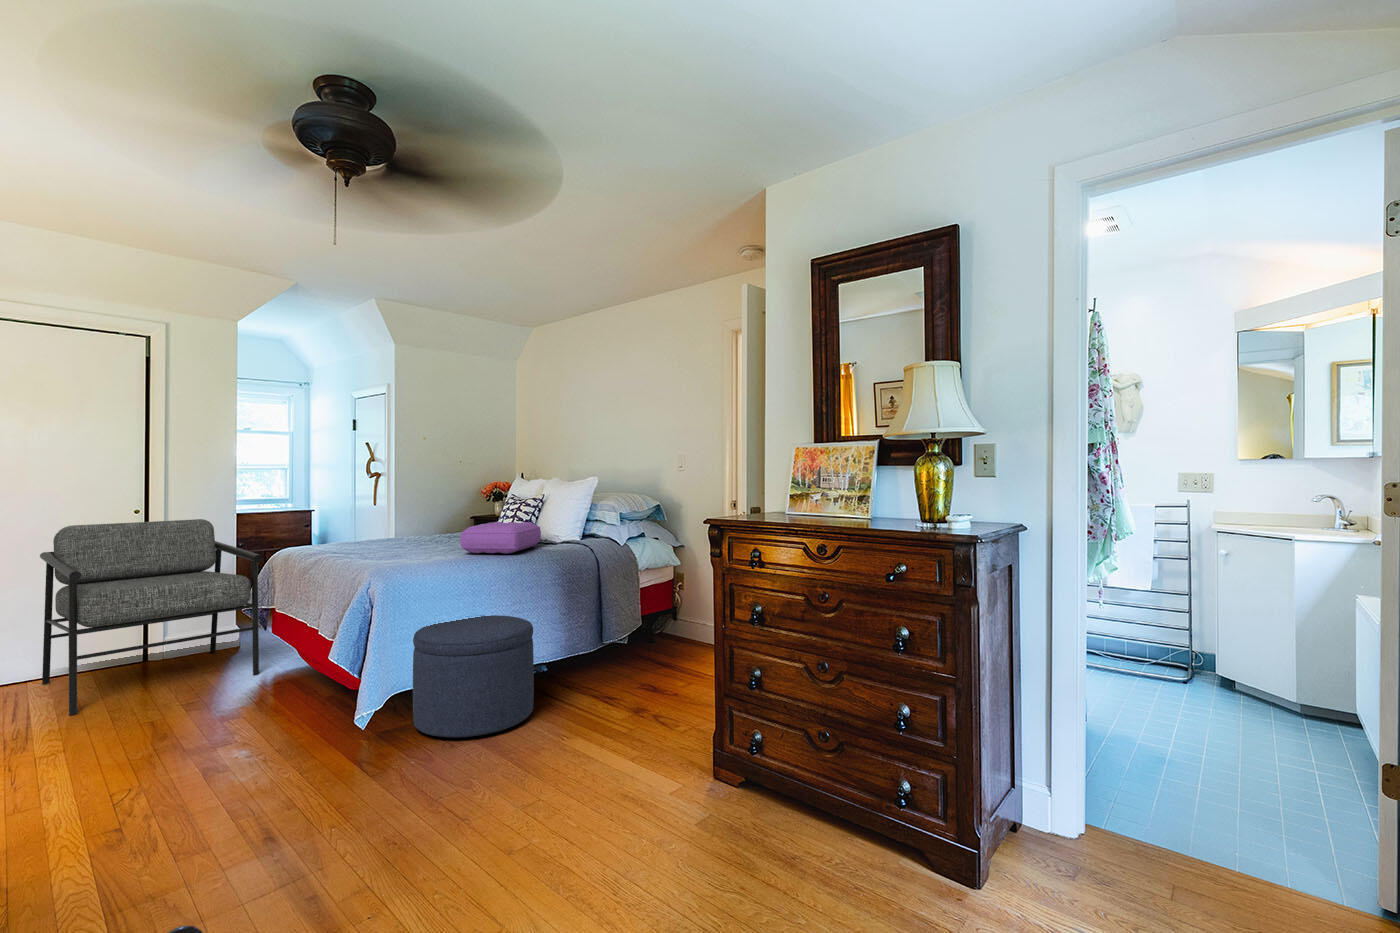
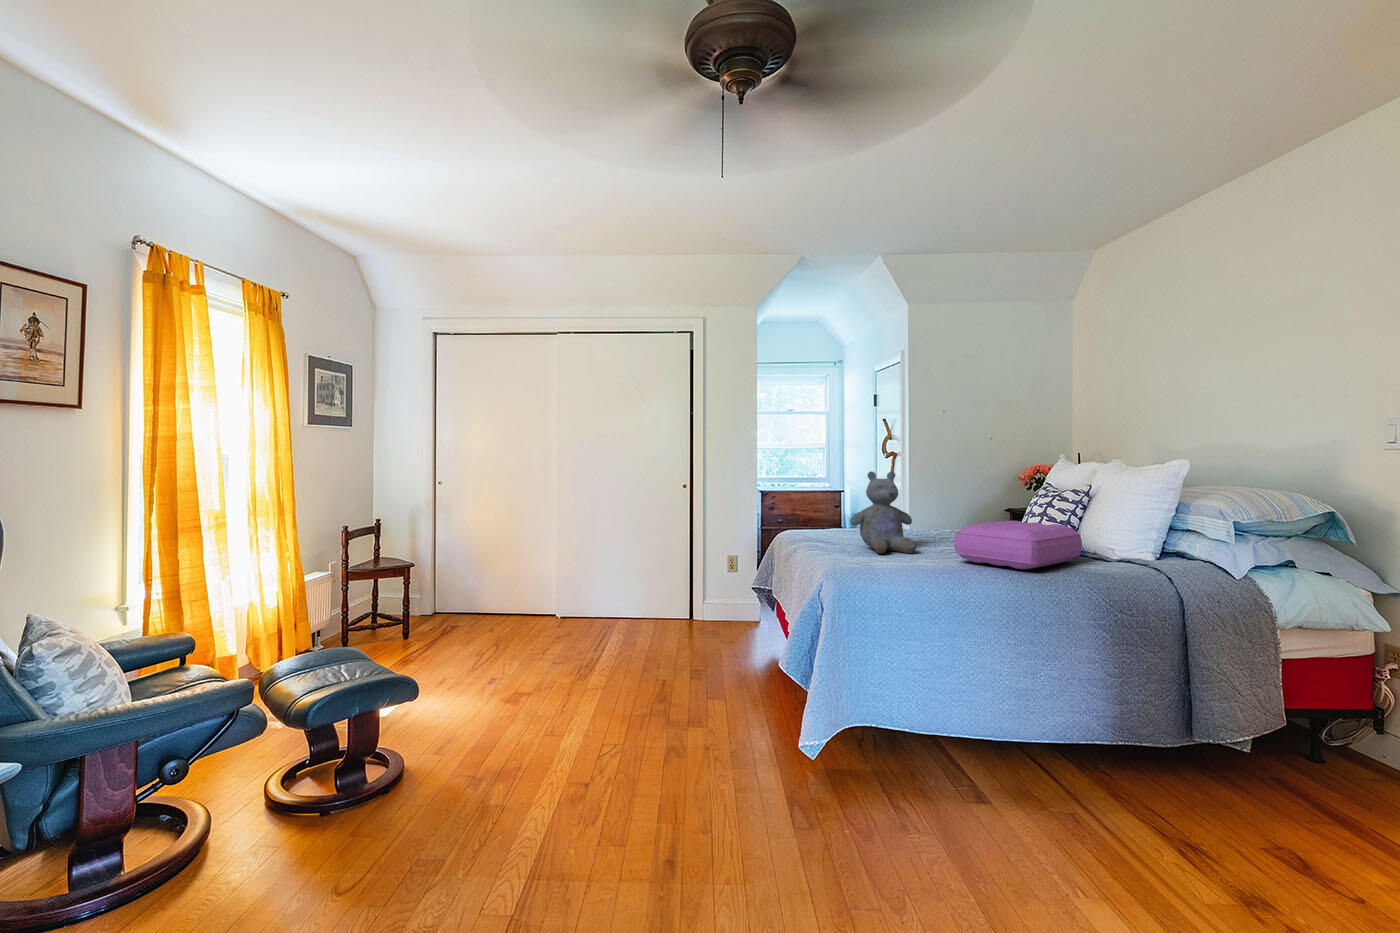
stuffed bear: none [369,489,427,555] -> present [850,471,916,553]
armchair: present [40,519,263,715] -> none [619,495,763,659]
ottoman: present [413,615,534,737] -> none [872,651,1050,847]

